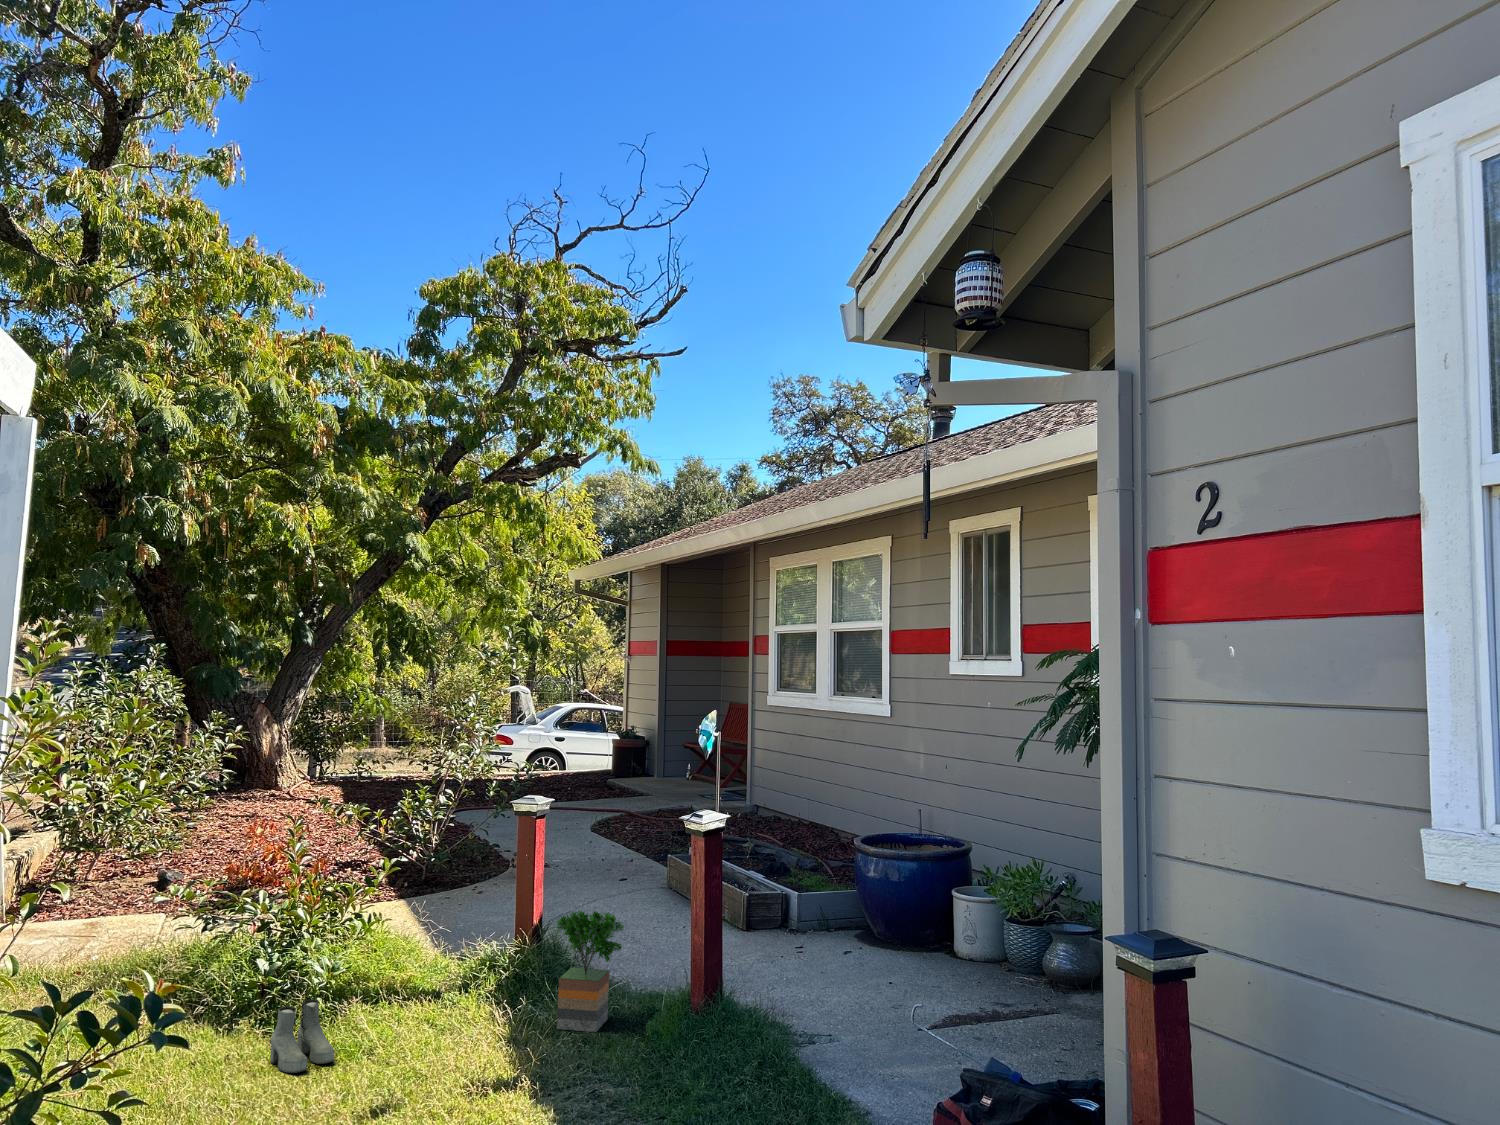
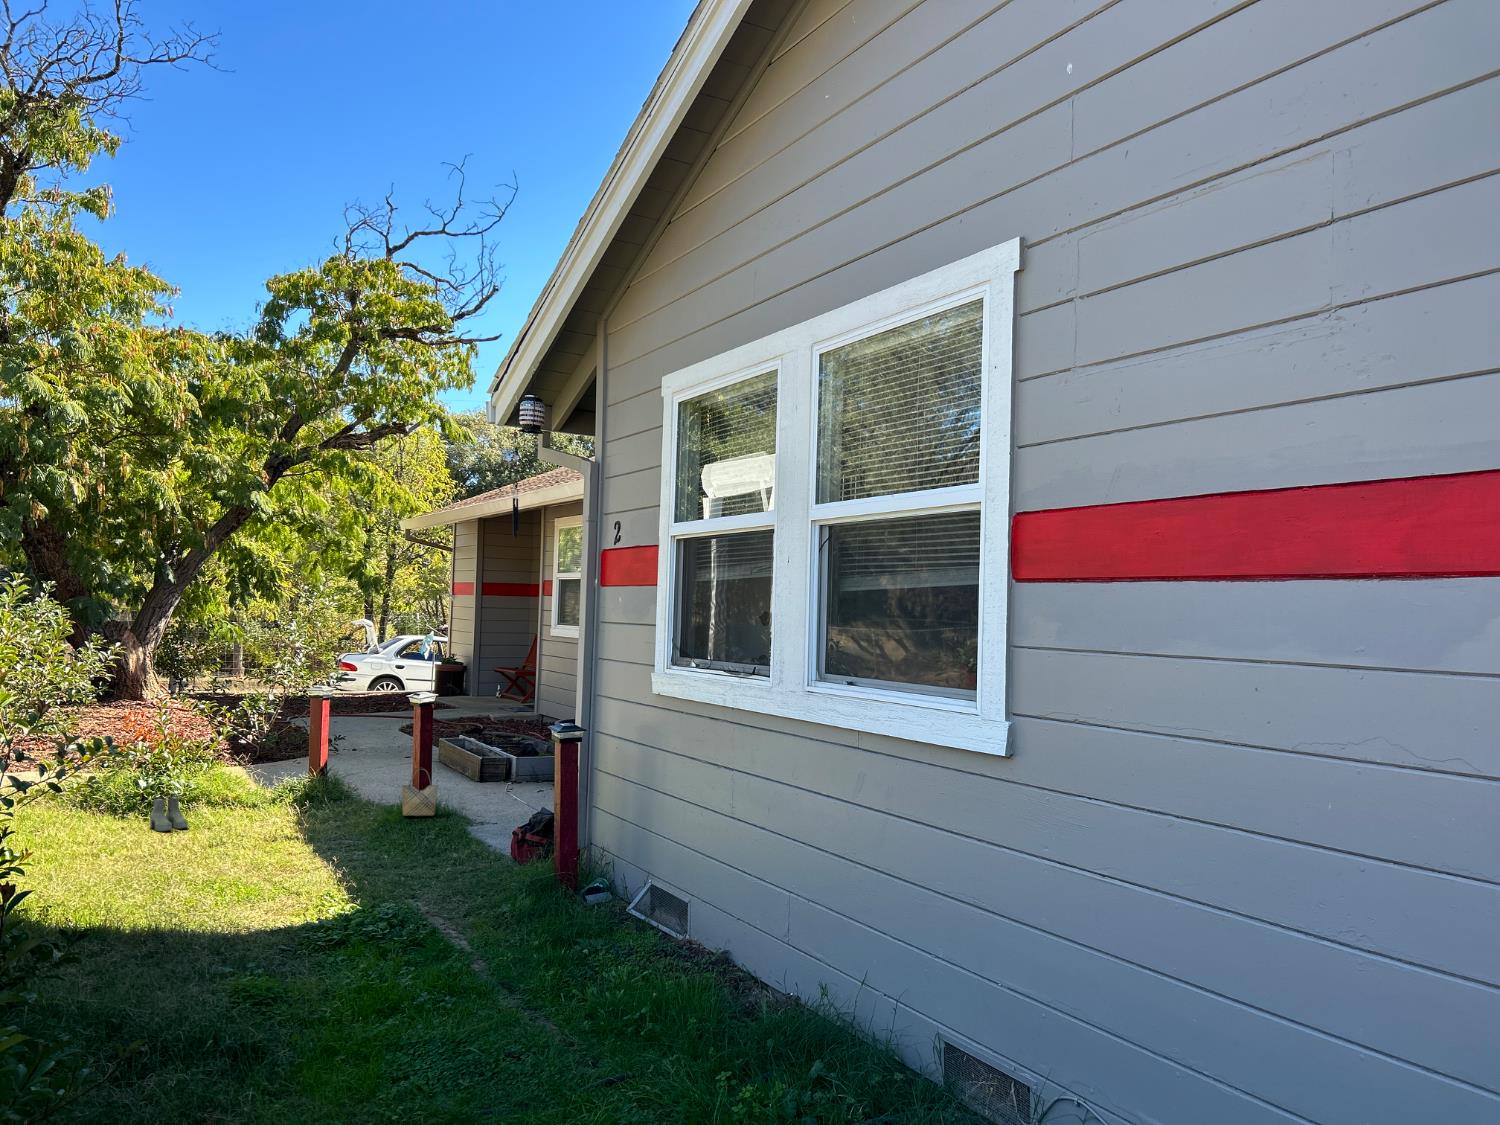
potted tree: present [557,910,624,1032] -> none [325,752,370,821]
woven basket: none [692,942,750,1031] -> present [402,767,438,816]

